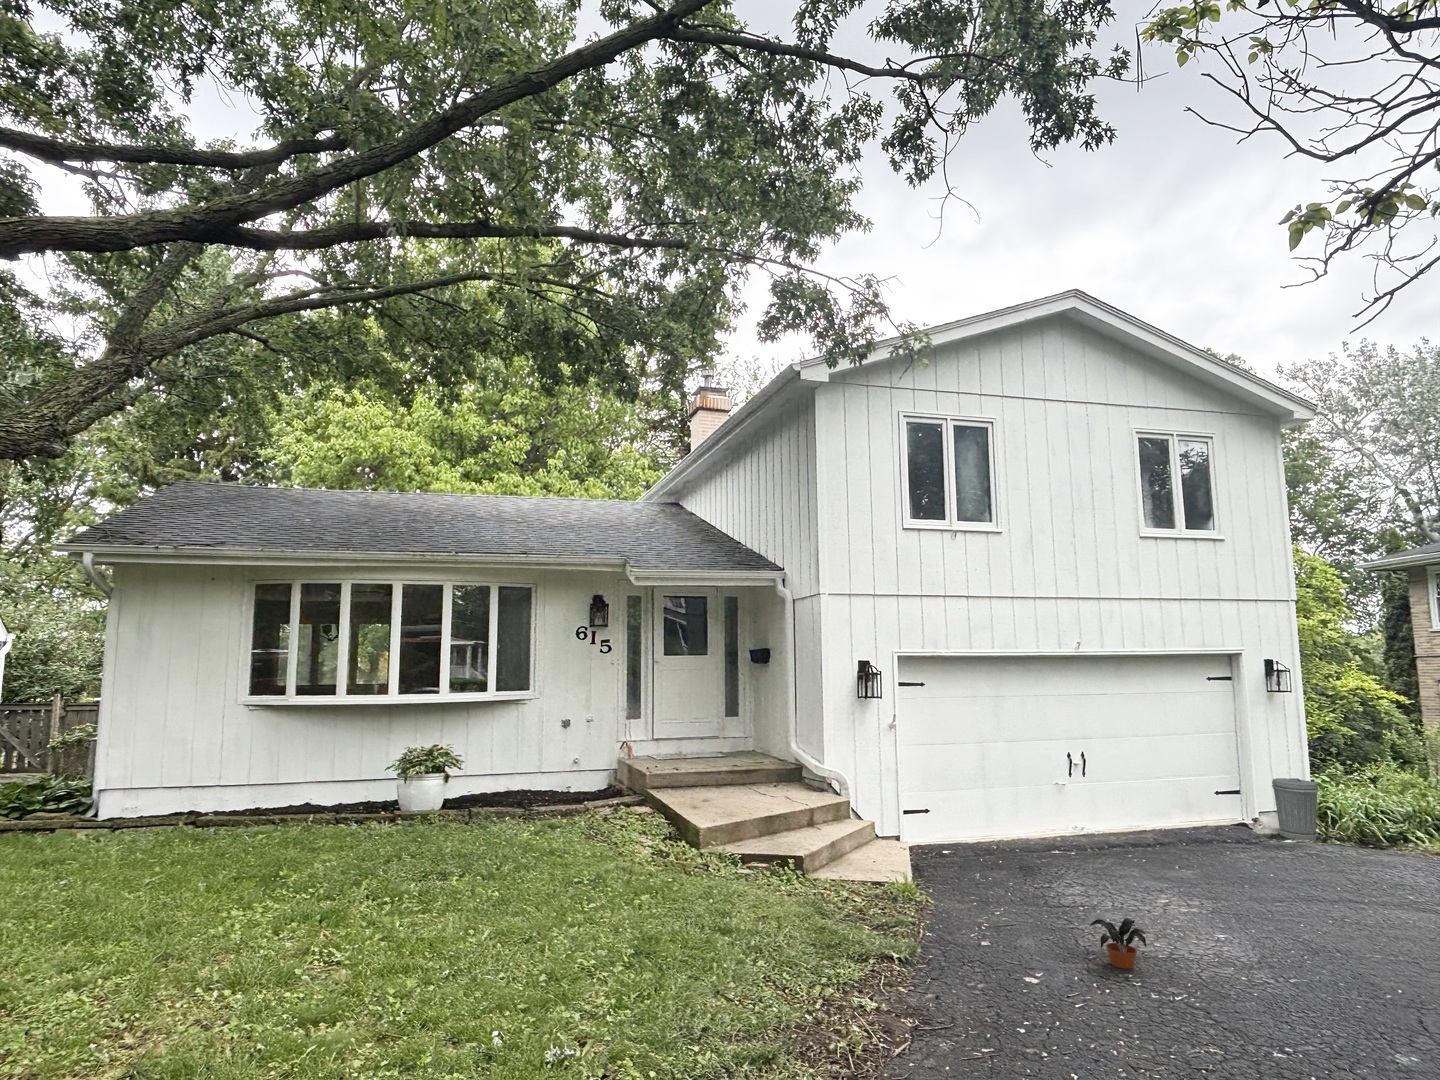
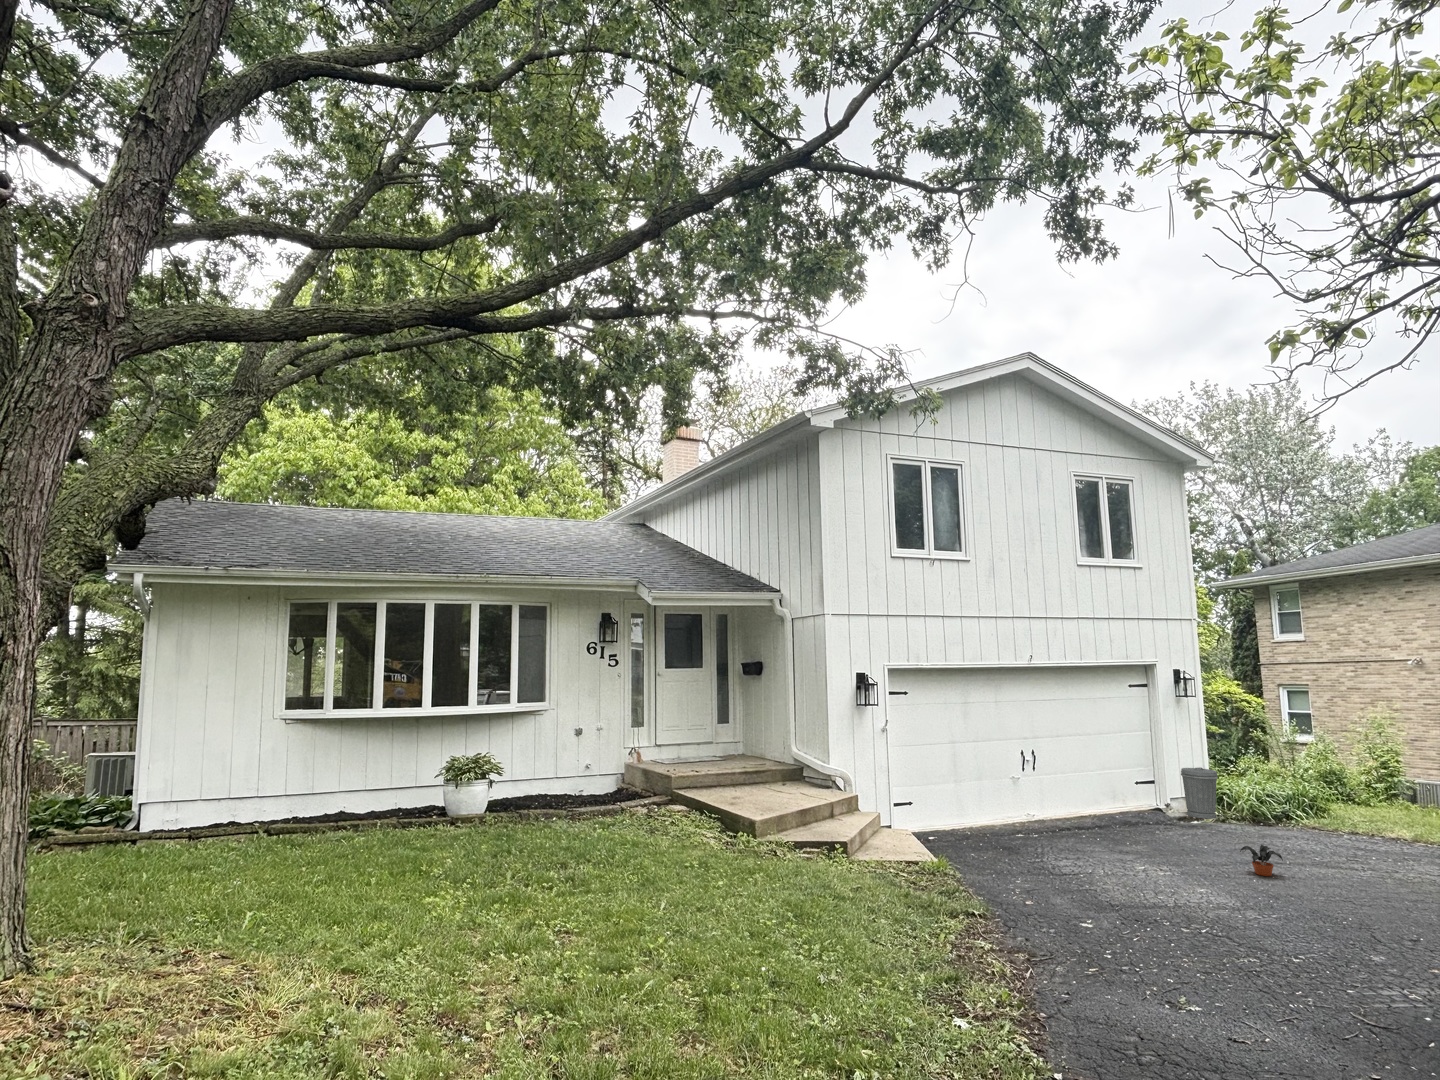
potted plant: present [1090,918,1147,969] -> present [1240,845,1283,876]

